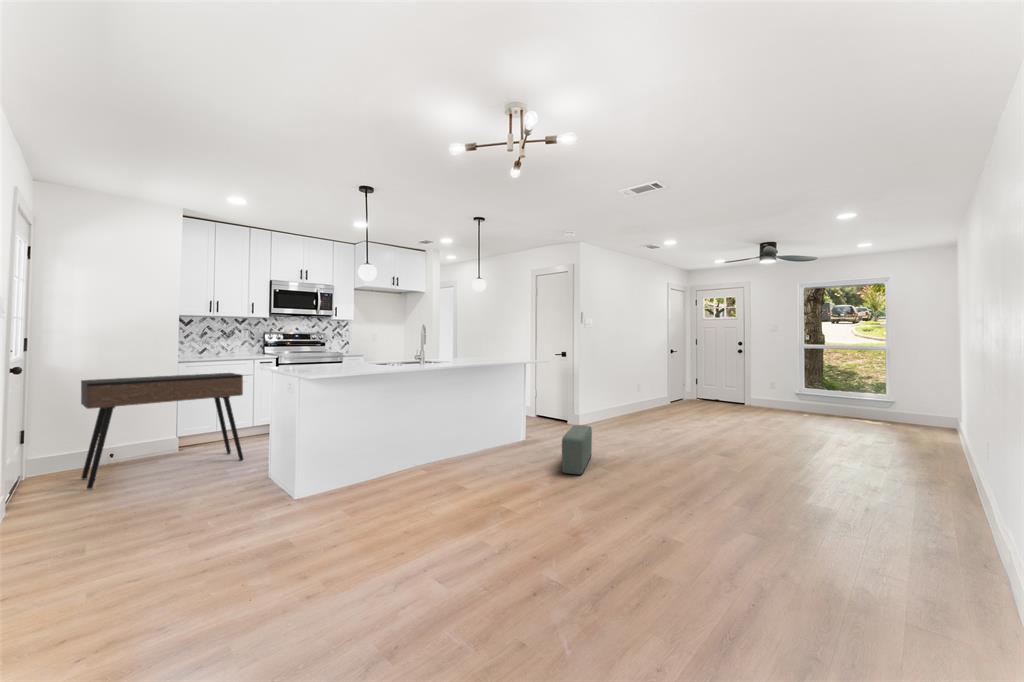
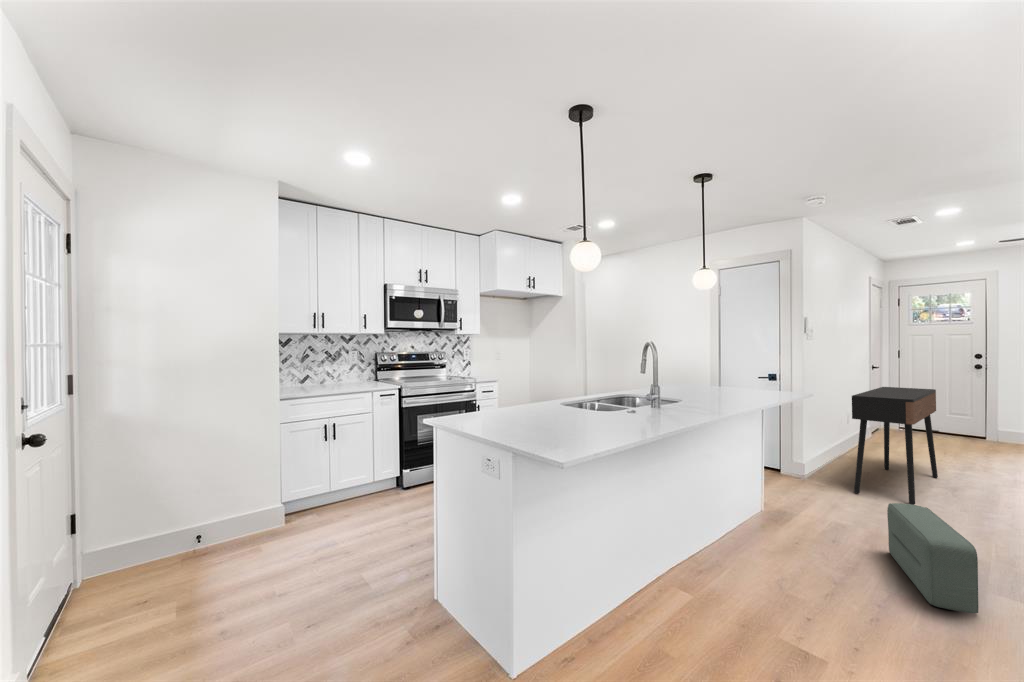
console table: present [81,373,243,489] -> present [852,387,938,505]

